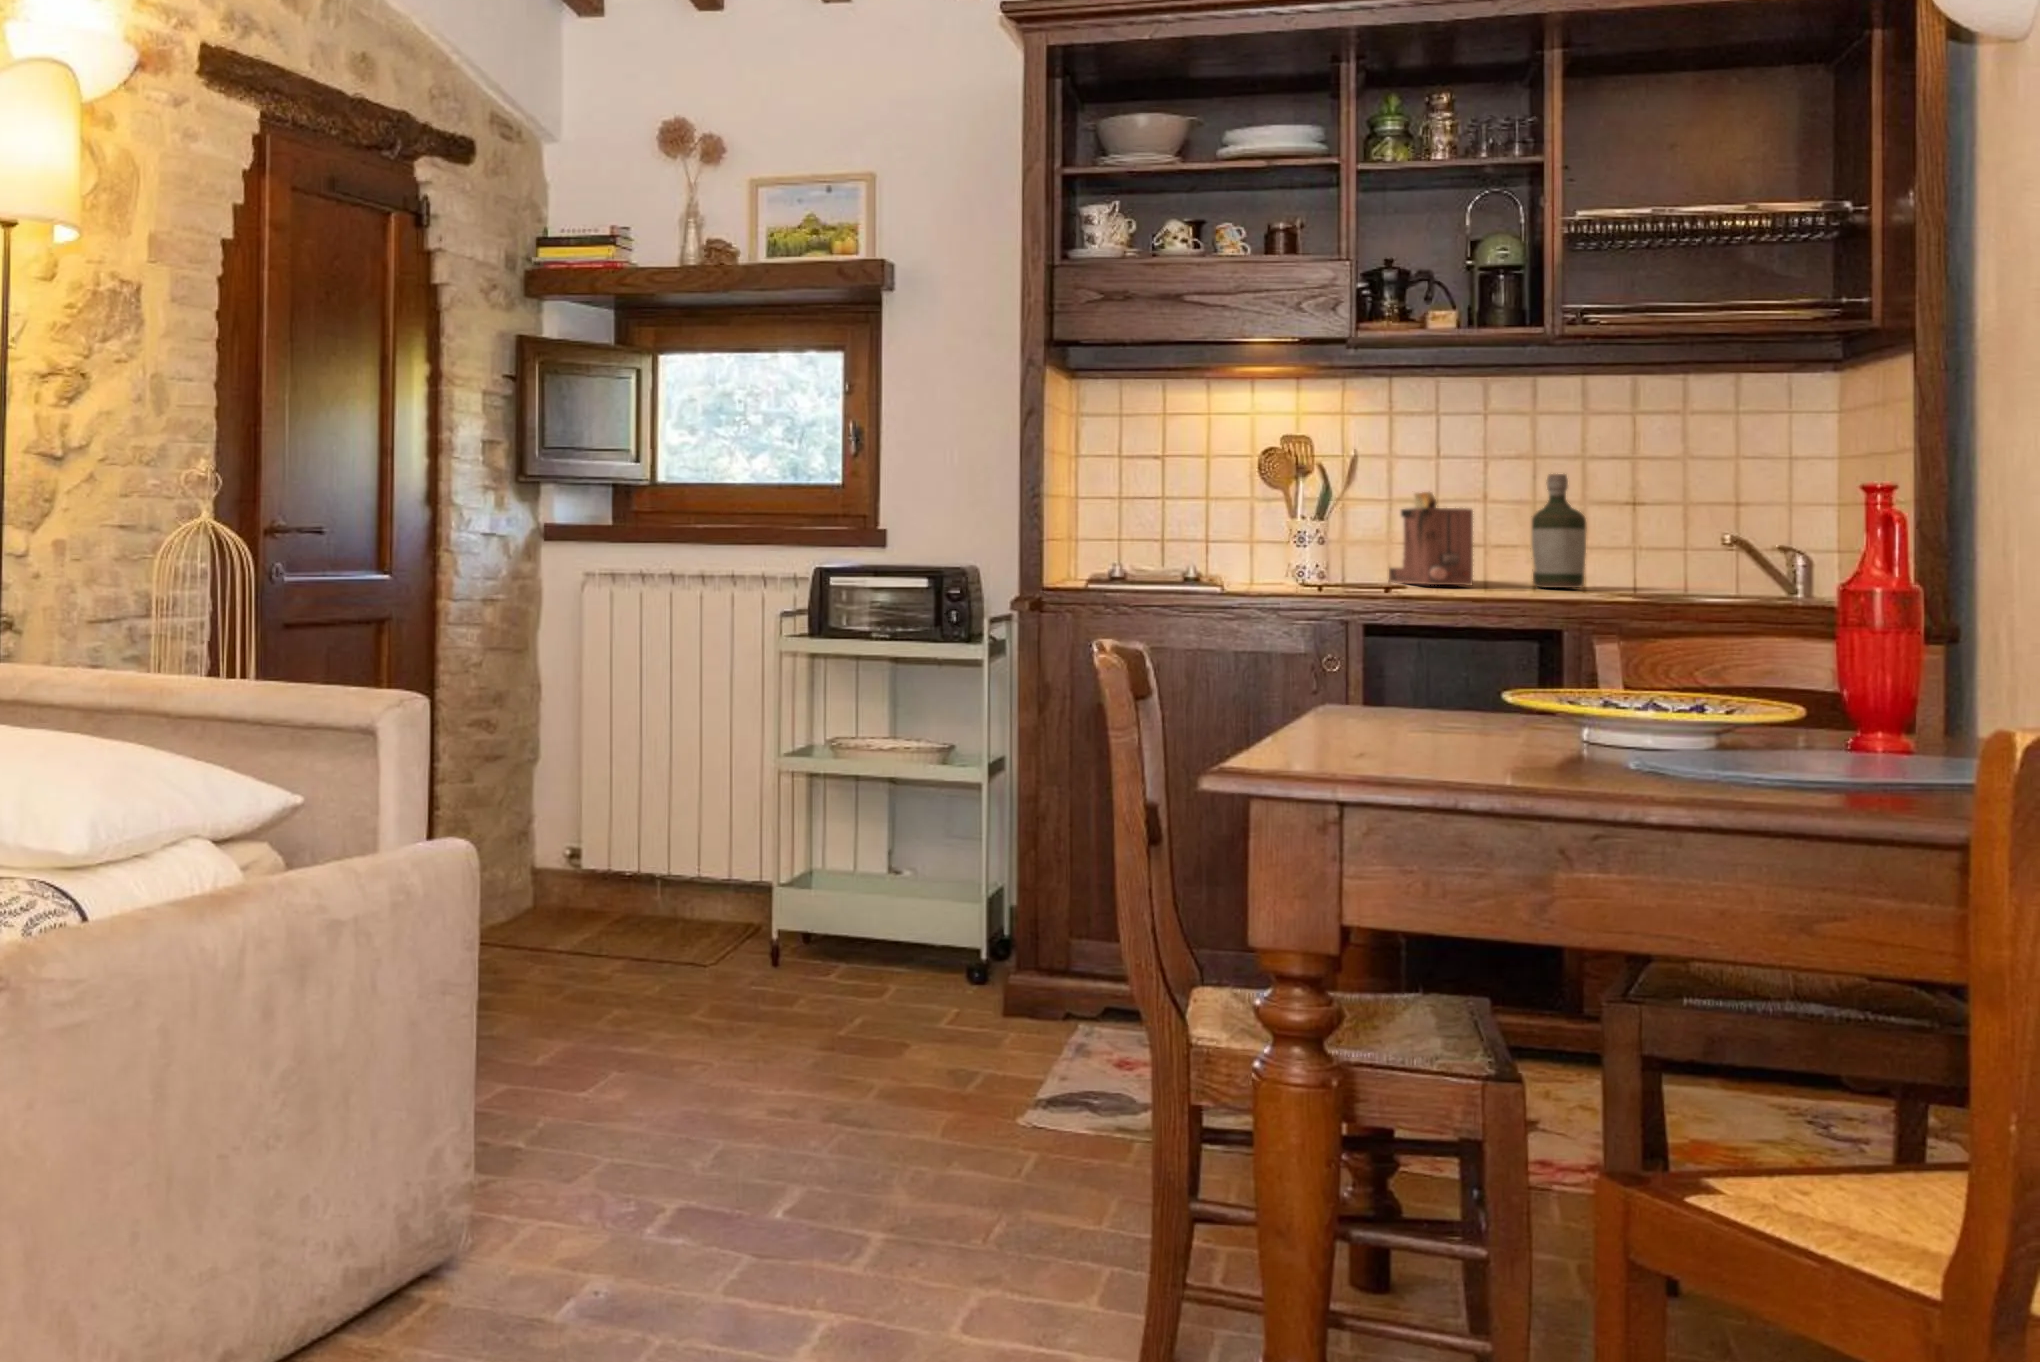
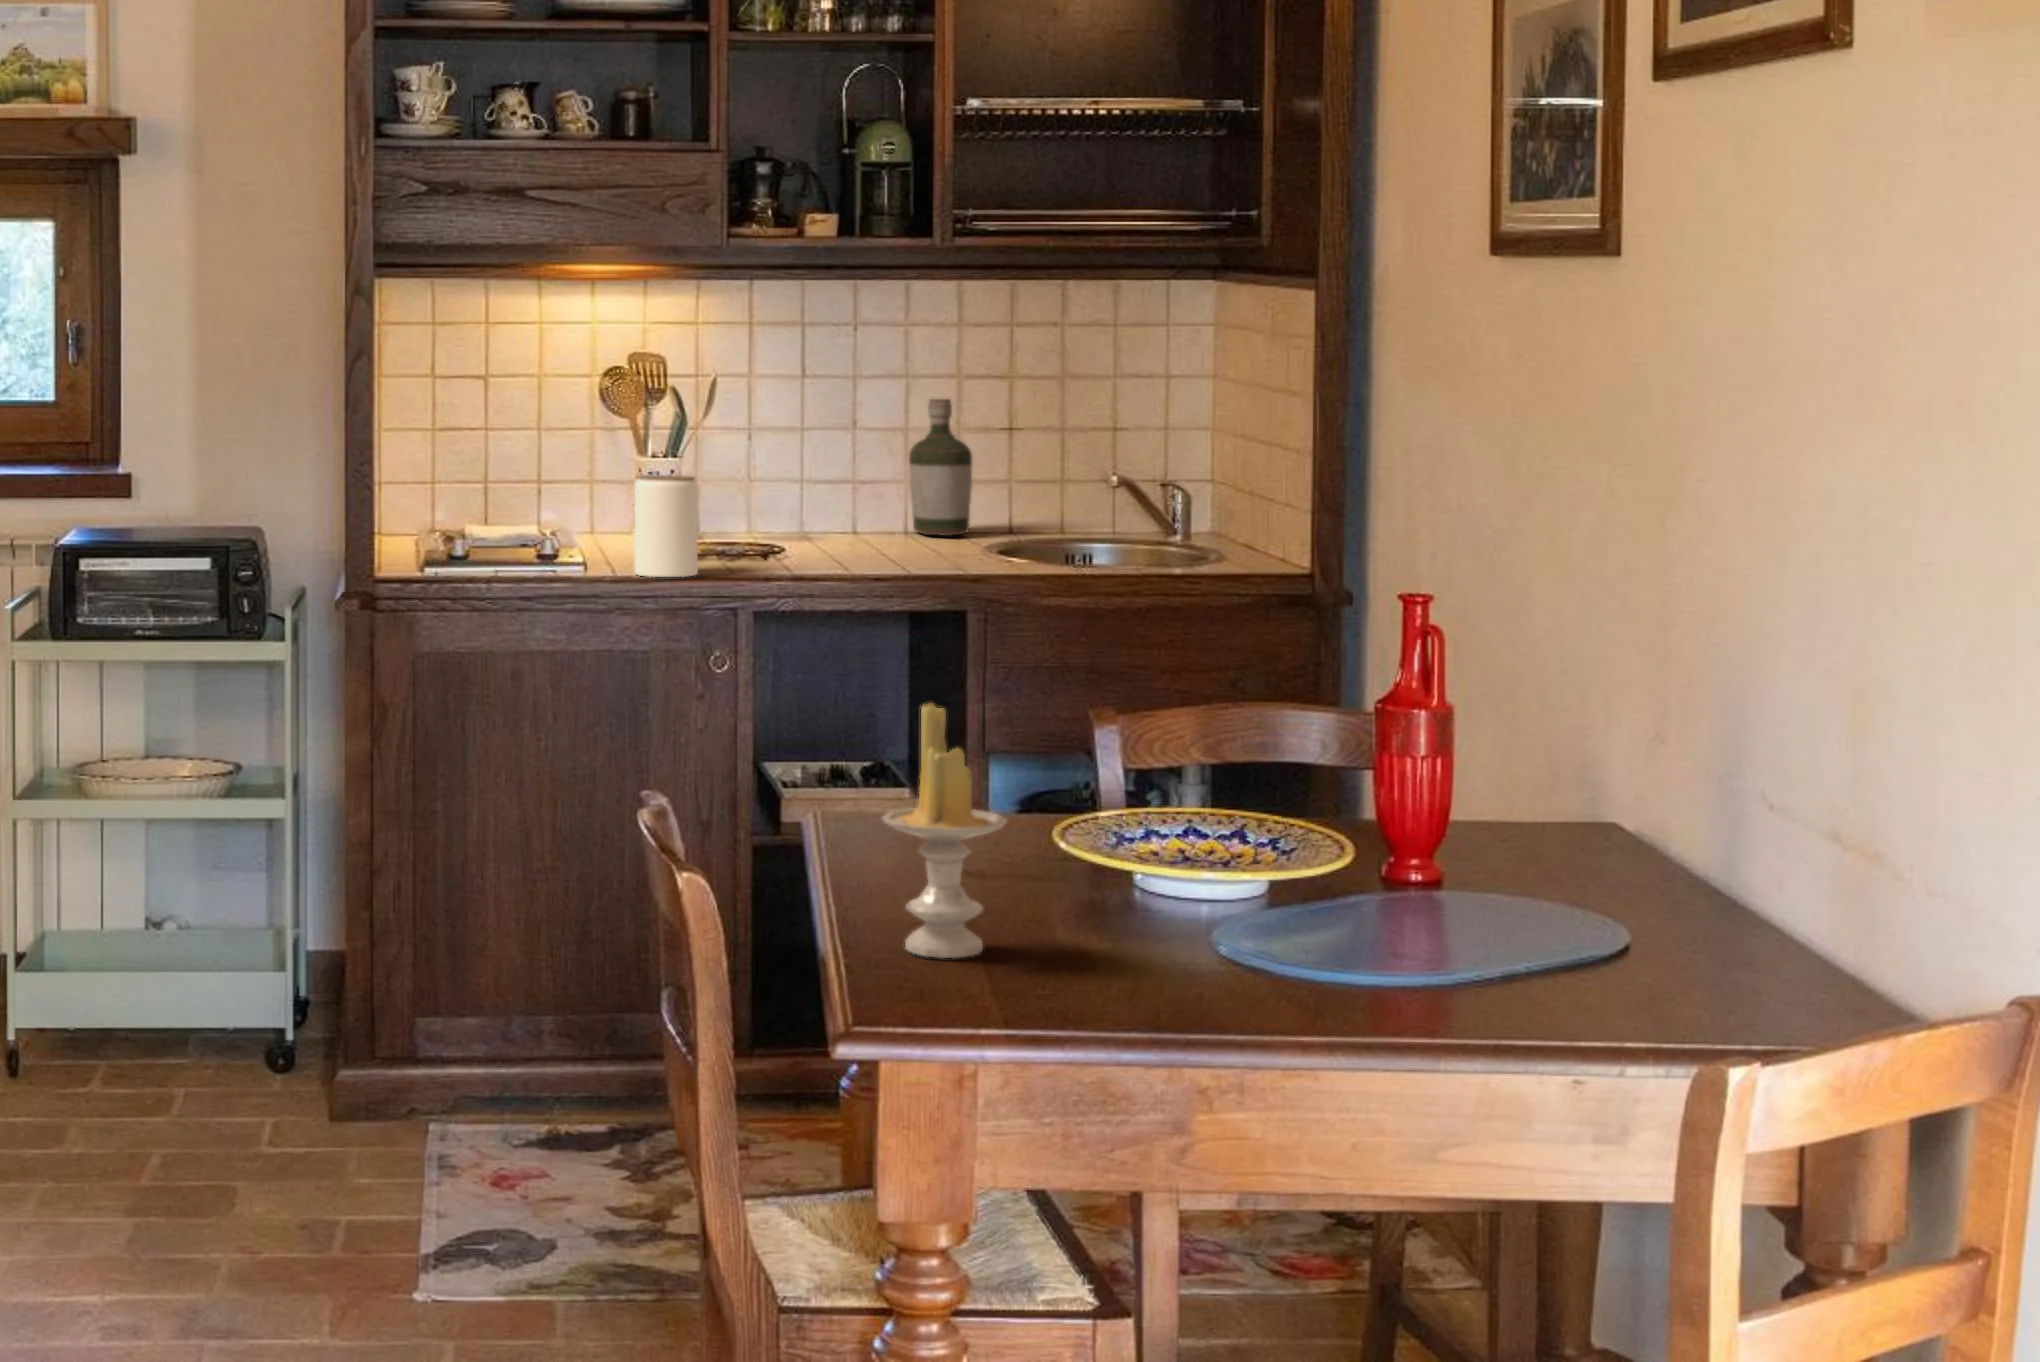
toaster: present [1389,492,1473,585] -> none [751,419,851,538]
jar: none [1265,516,1319,596] -> present [634,475,698,577]
candle: none [1315,555,1427,764] -> present [882,703,1007,958]

